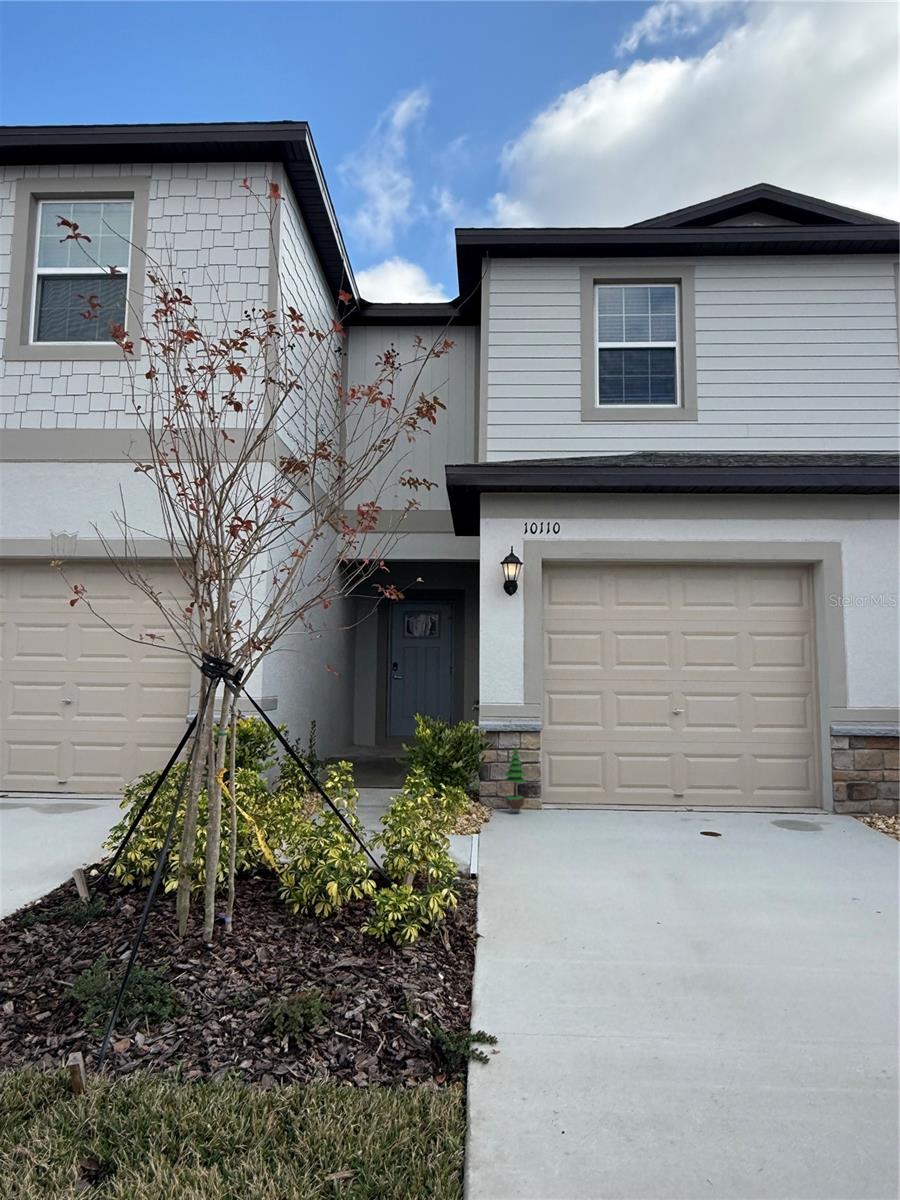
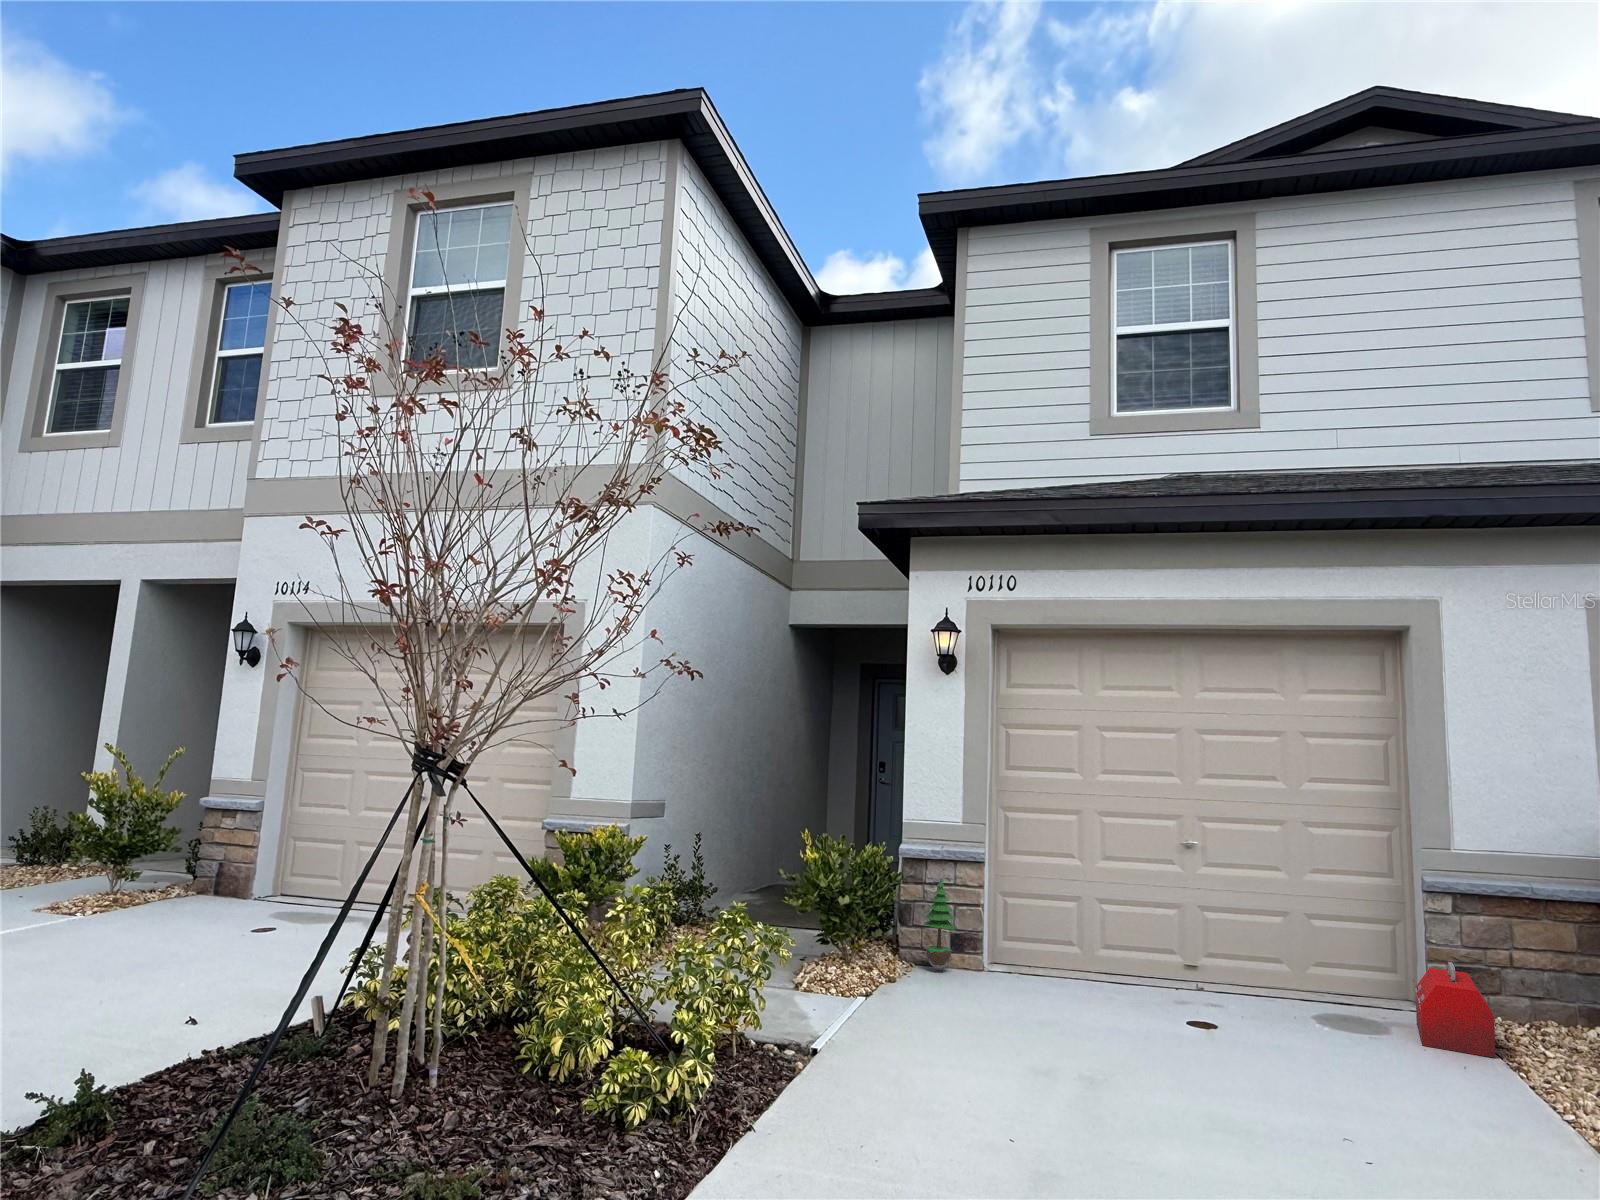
toolbox: none [825,779,882,836] -> present [1415,962,1495,1058]

